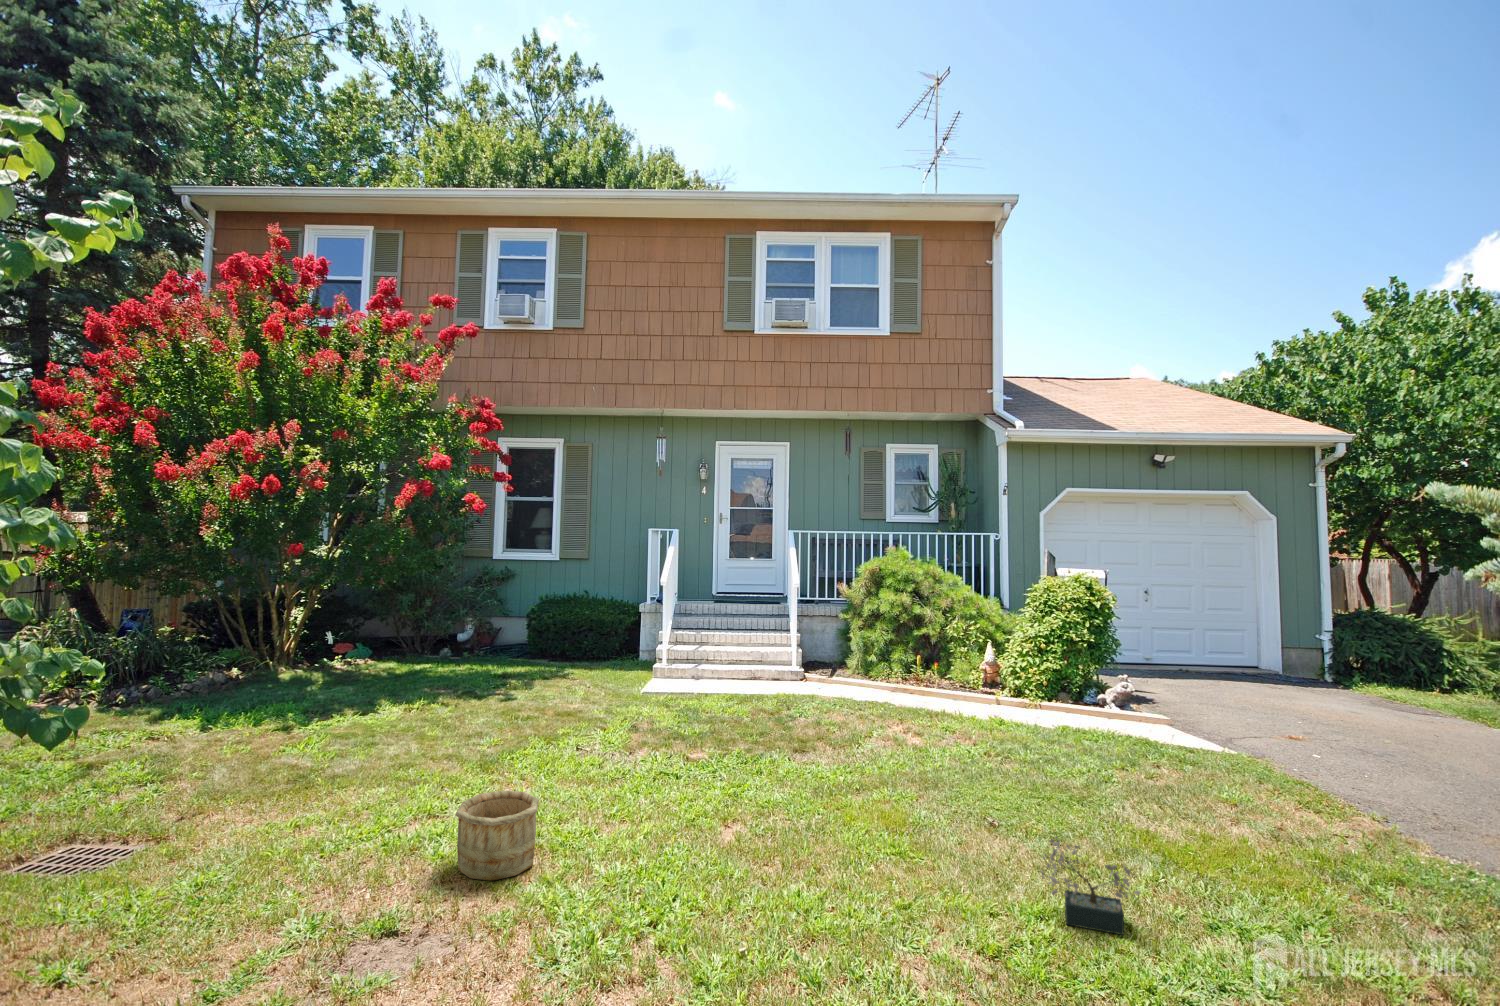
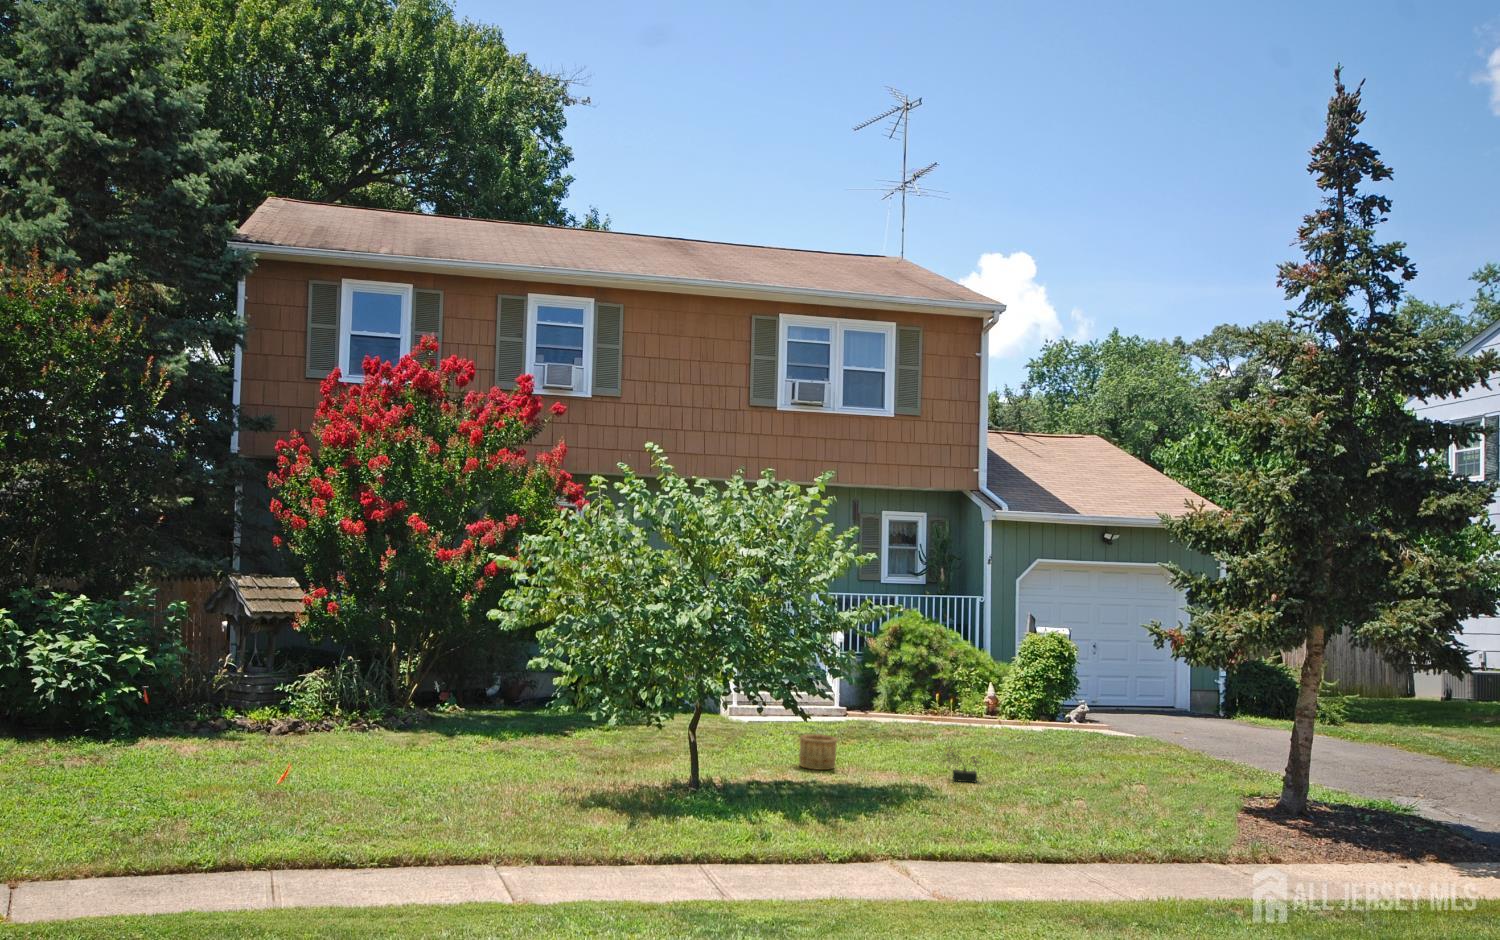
decorative plant: present [1041,836,1140,935] -> present [947,746,979,783]

